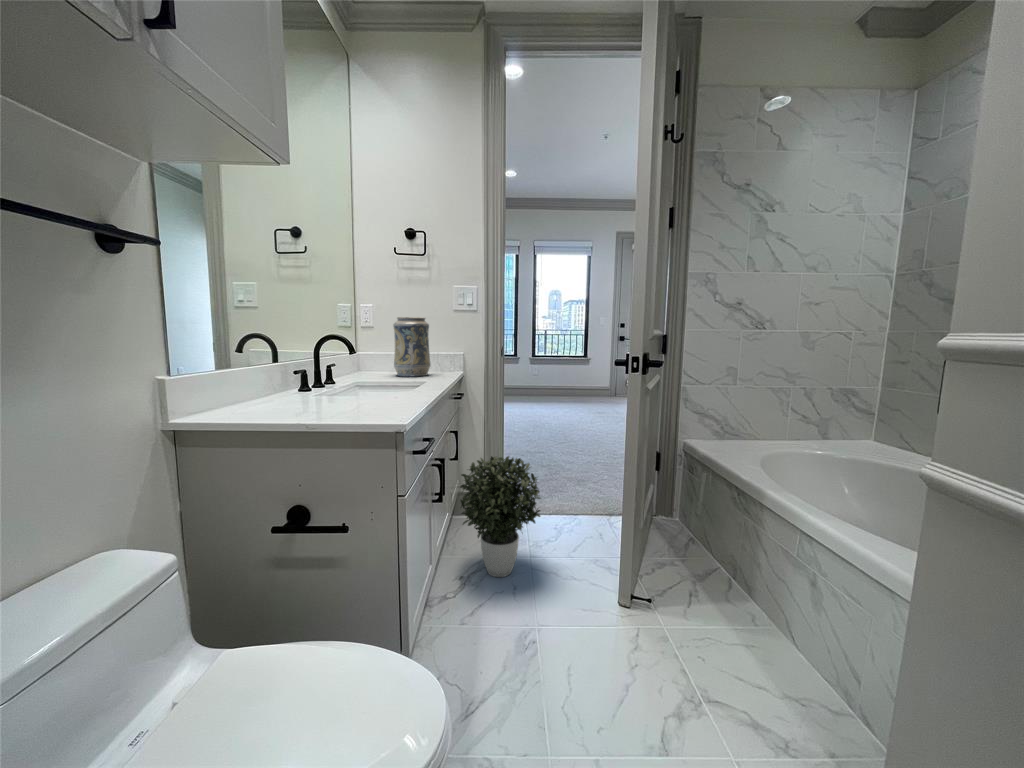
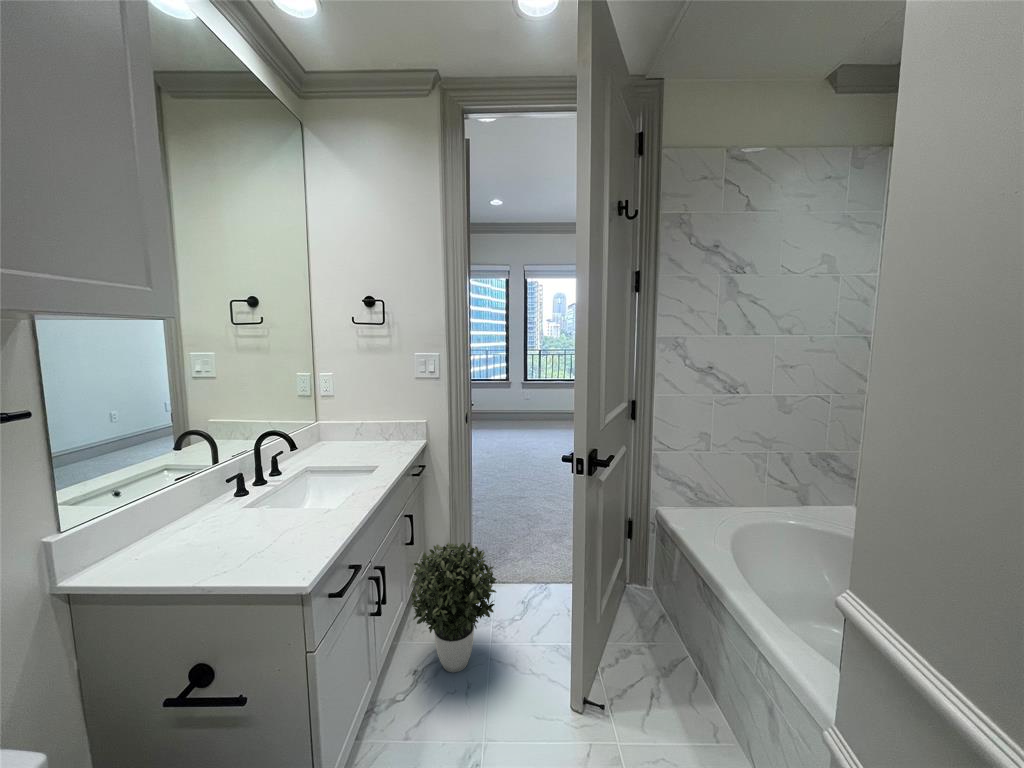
decorative vase: present [393,317,430,377] -> none [350,390,390,453]

